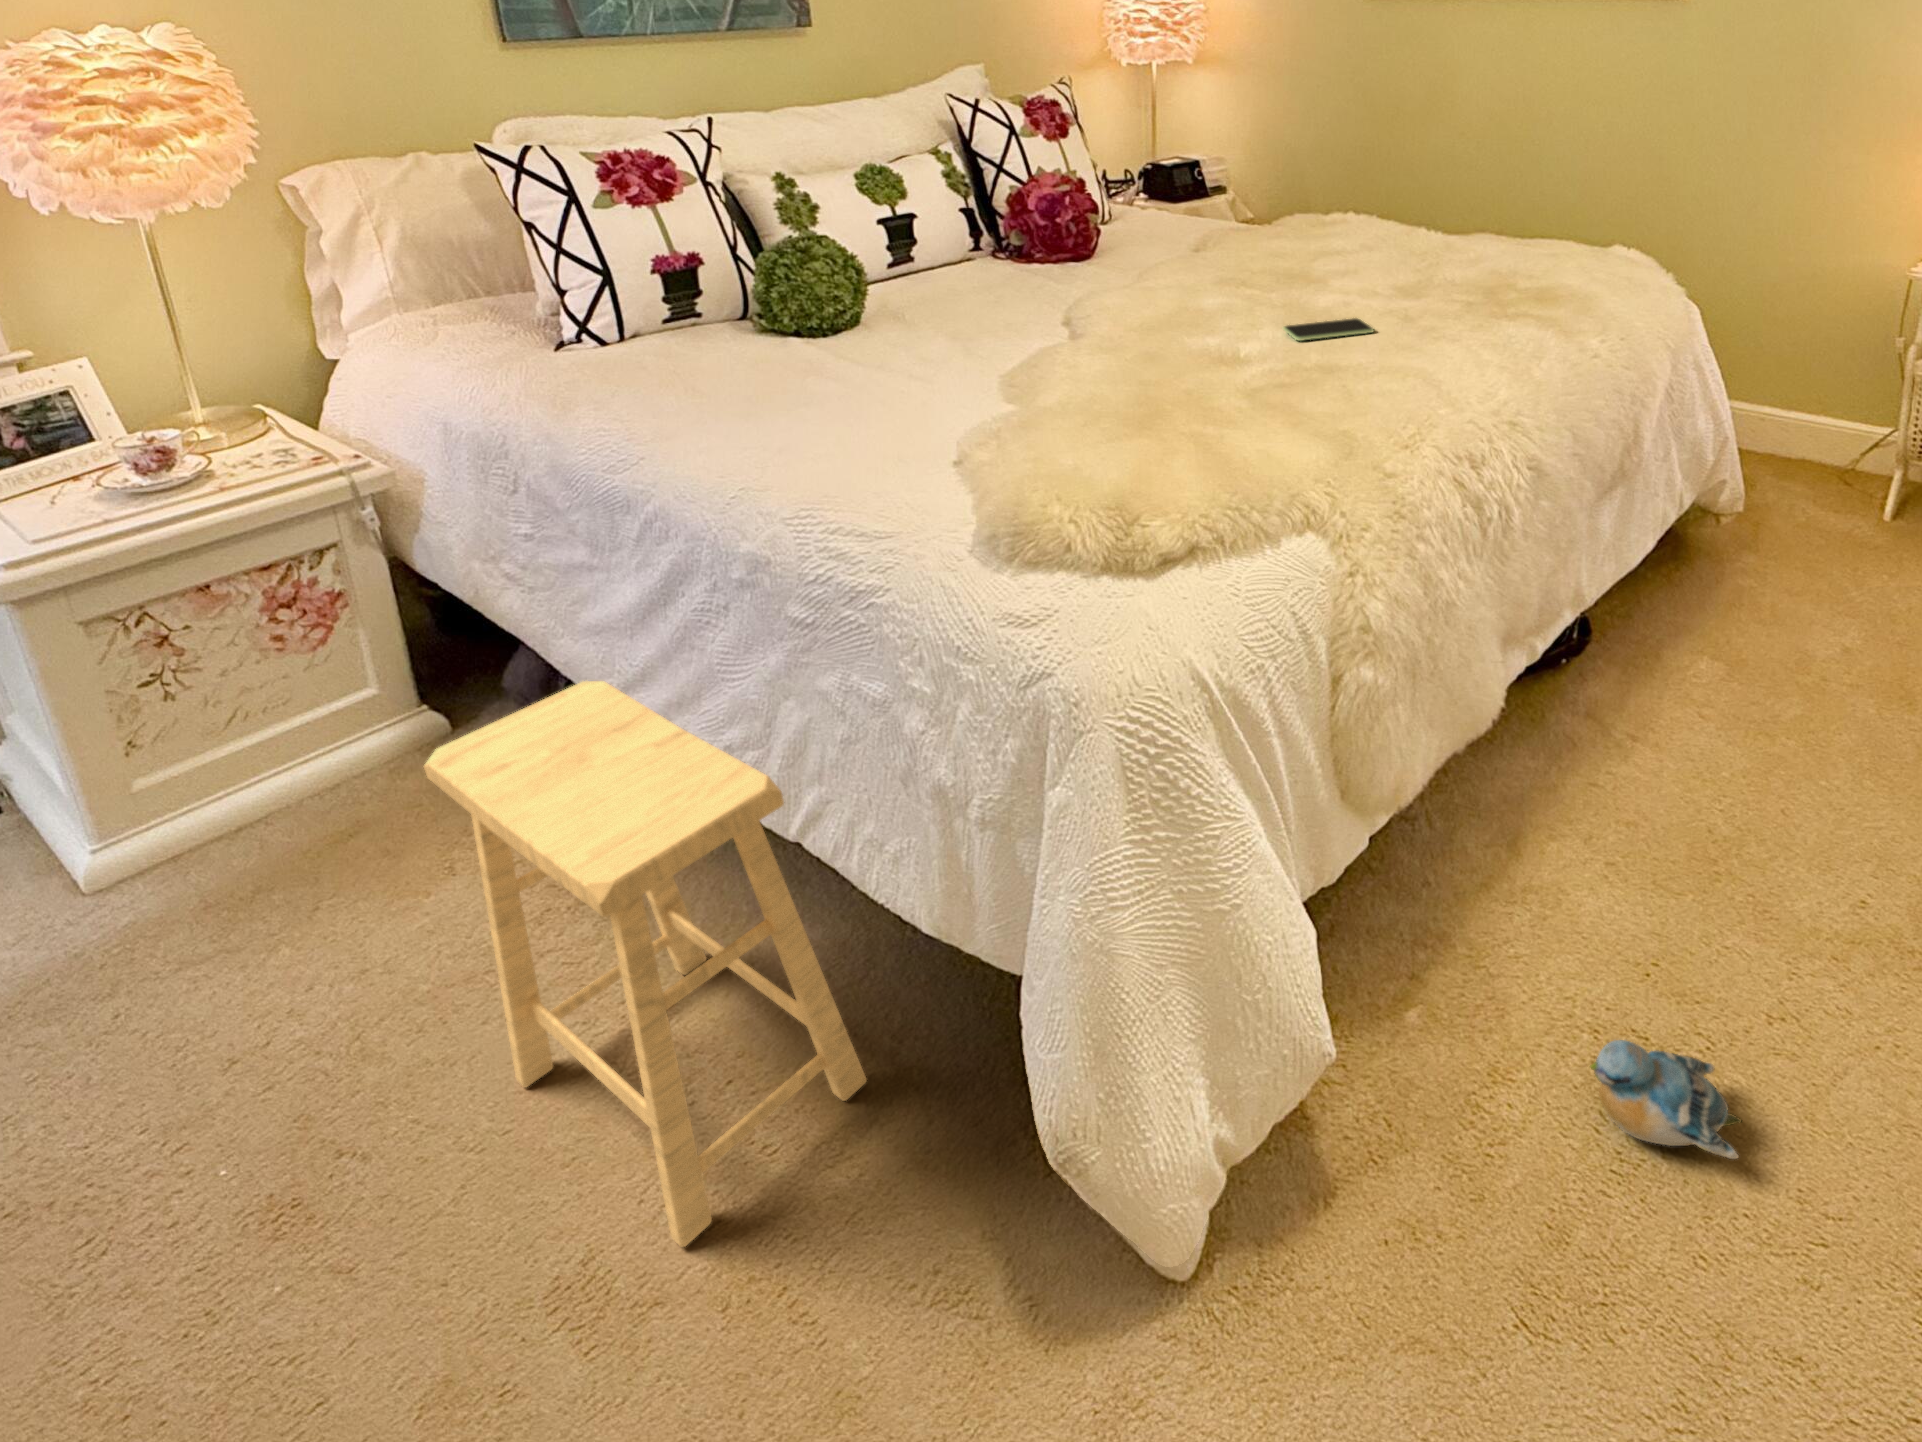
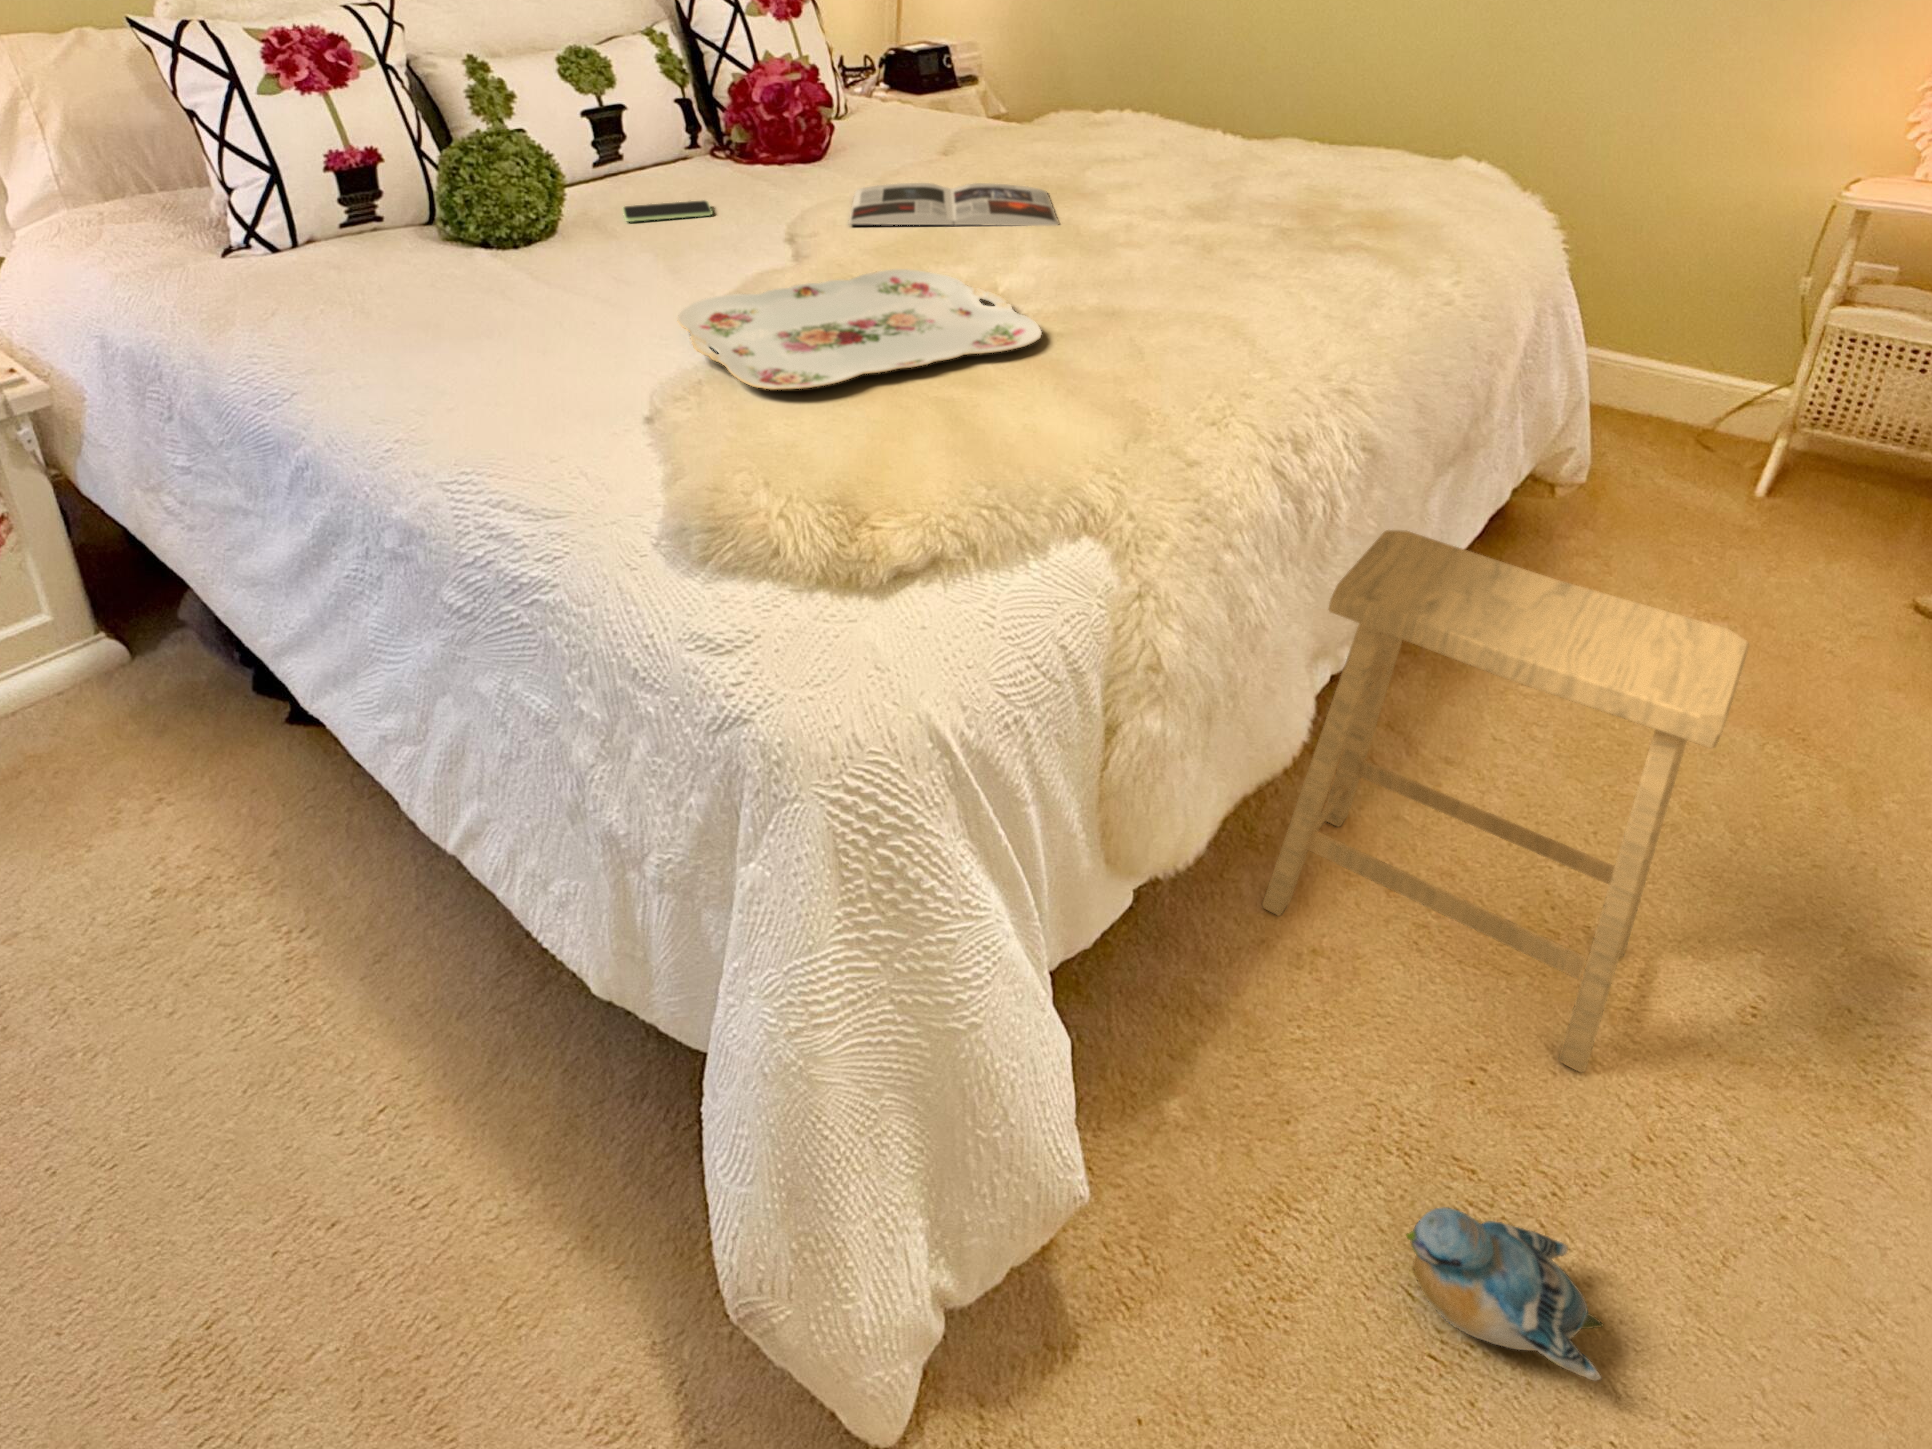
magazine: none [1119,273,1294,308] -> present [849,183,1060,226]
smartphone: present [1283,318,1374,341] -> present [622,201,713,222]
serving tray: none [975,339,1276,429] -> present [677,269,1042,390]
footstool: present [424,681,867,1247] -> present [1262,530,1750,1072]

